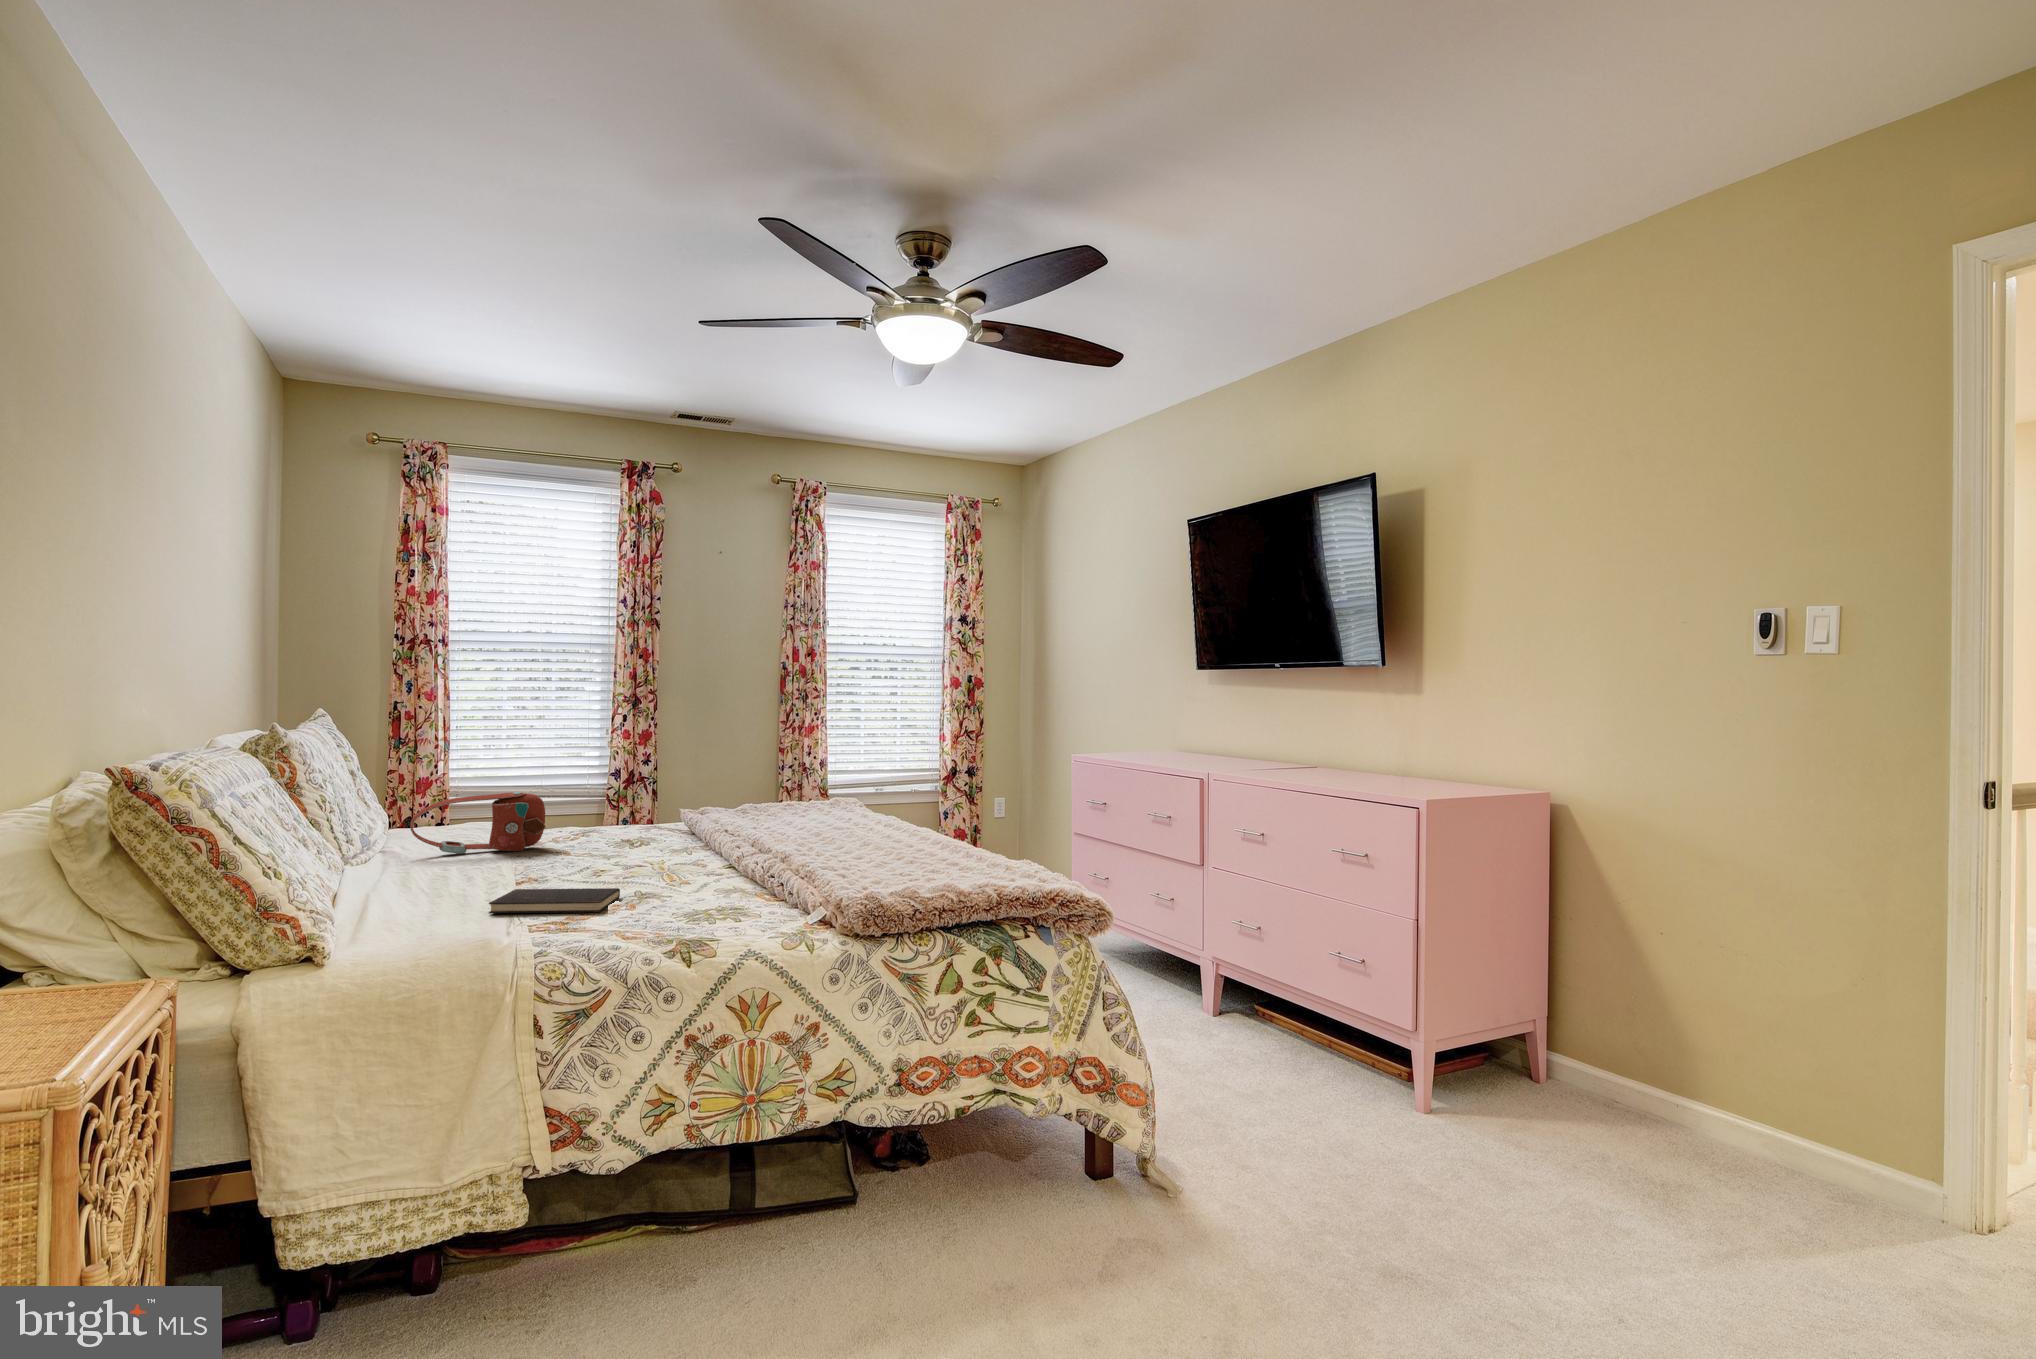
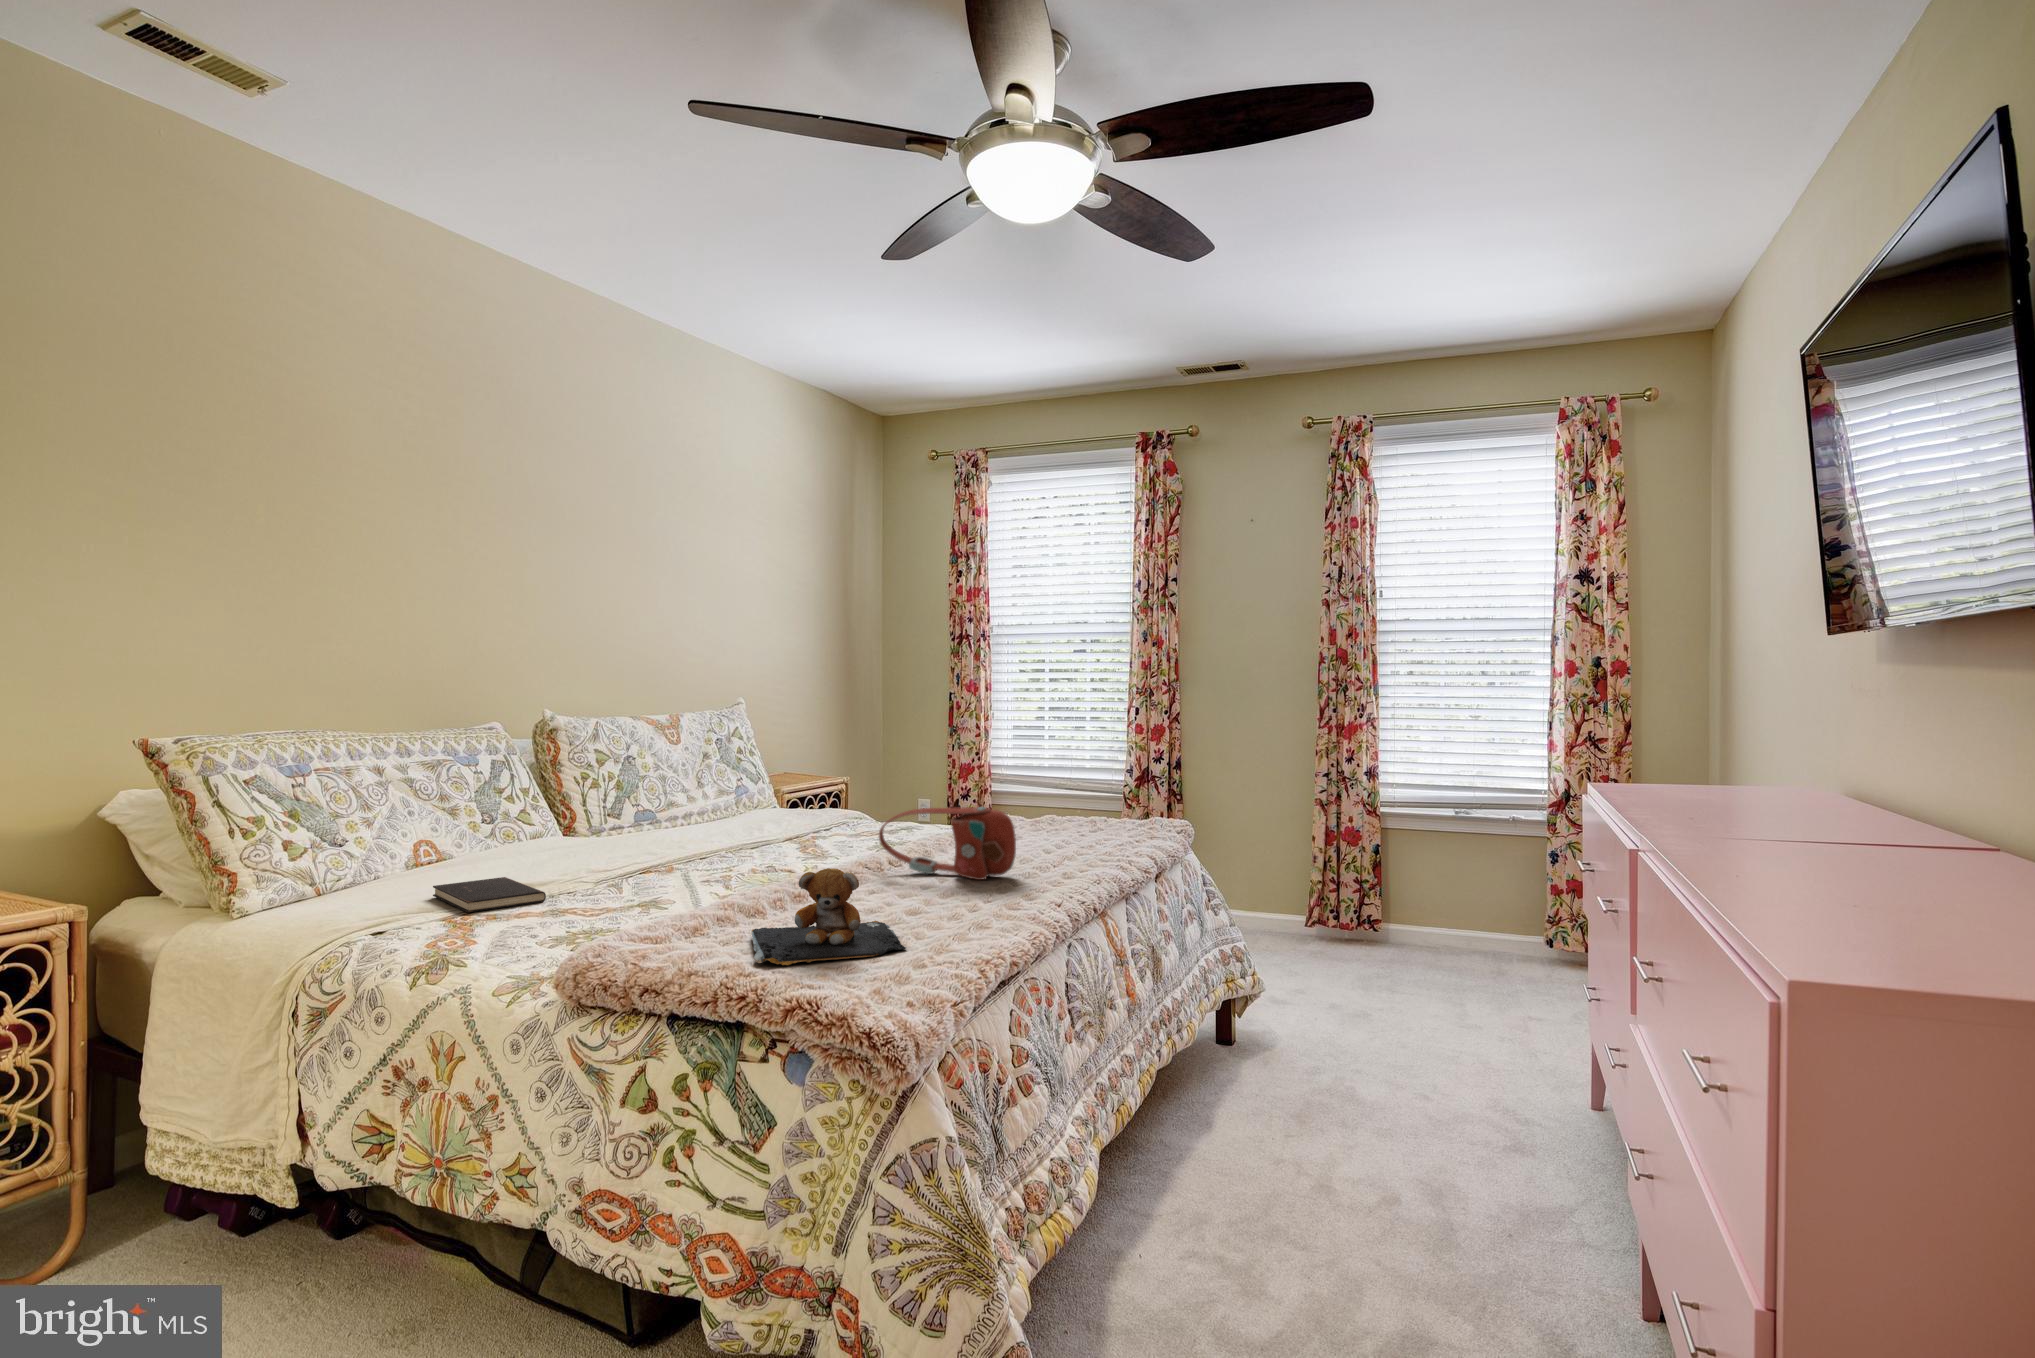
handbag: present [410,792,546,854] -> present [879,807,1016,880]
teddy bear: none [885,820,996,885] -> present [752,868,906,965]

